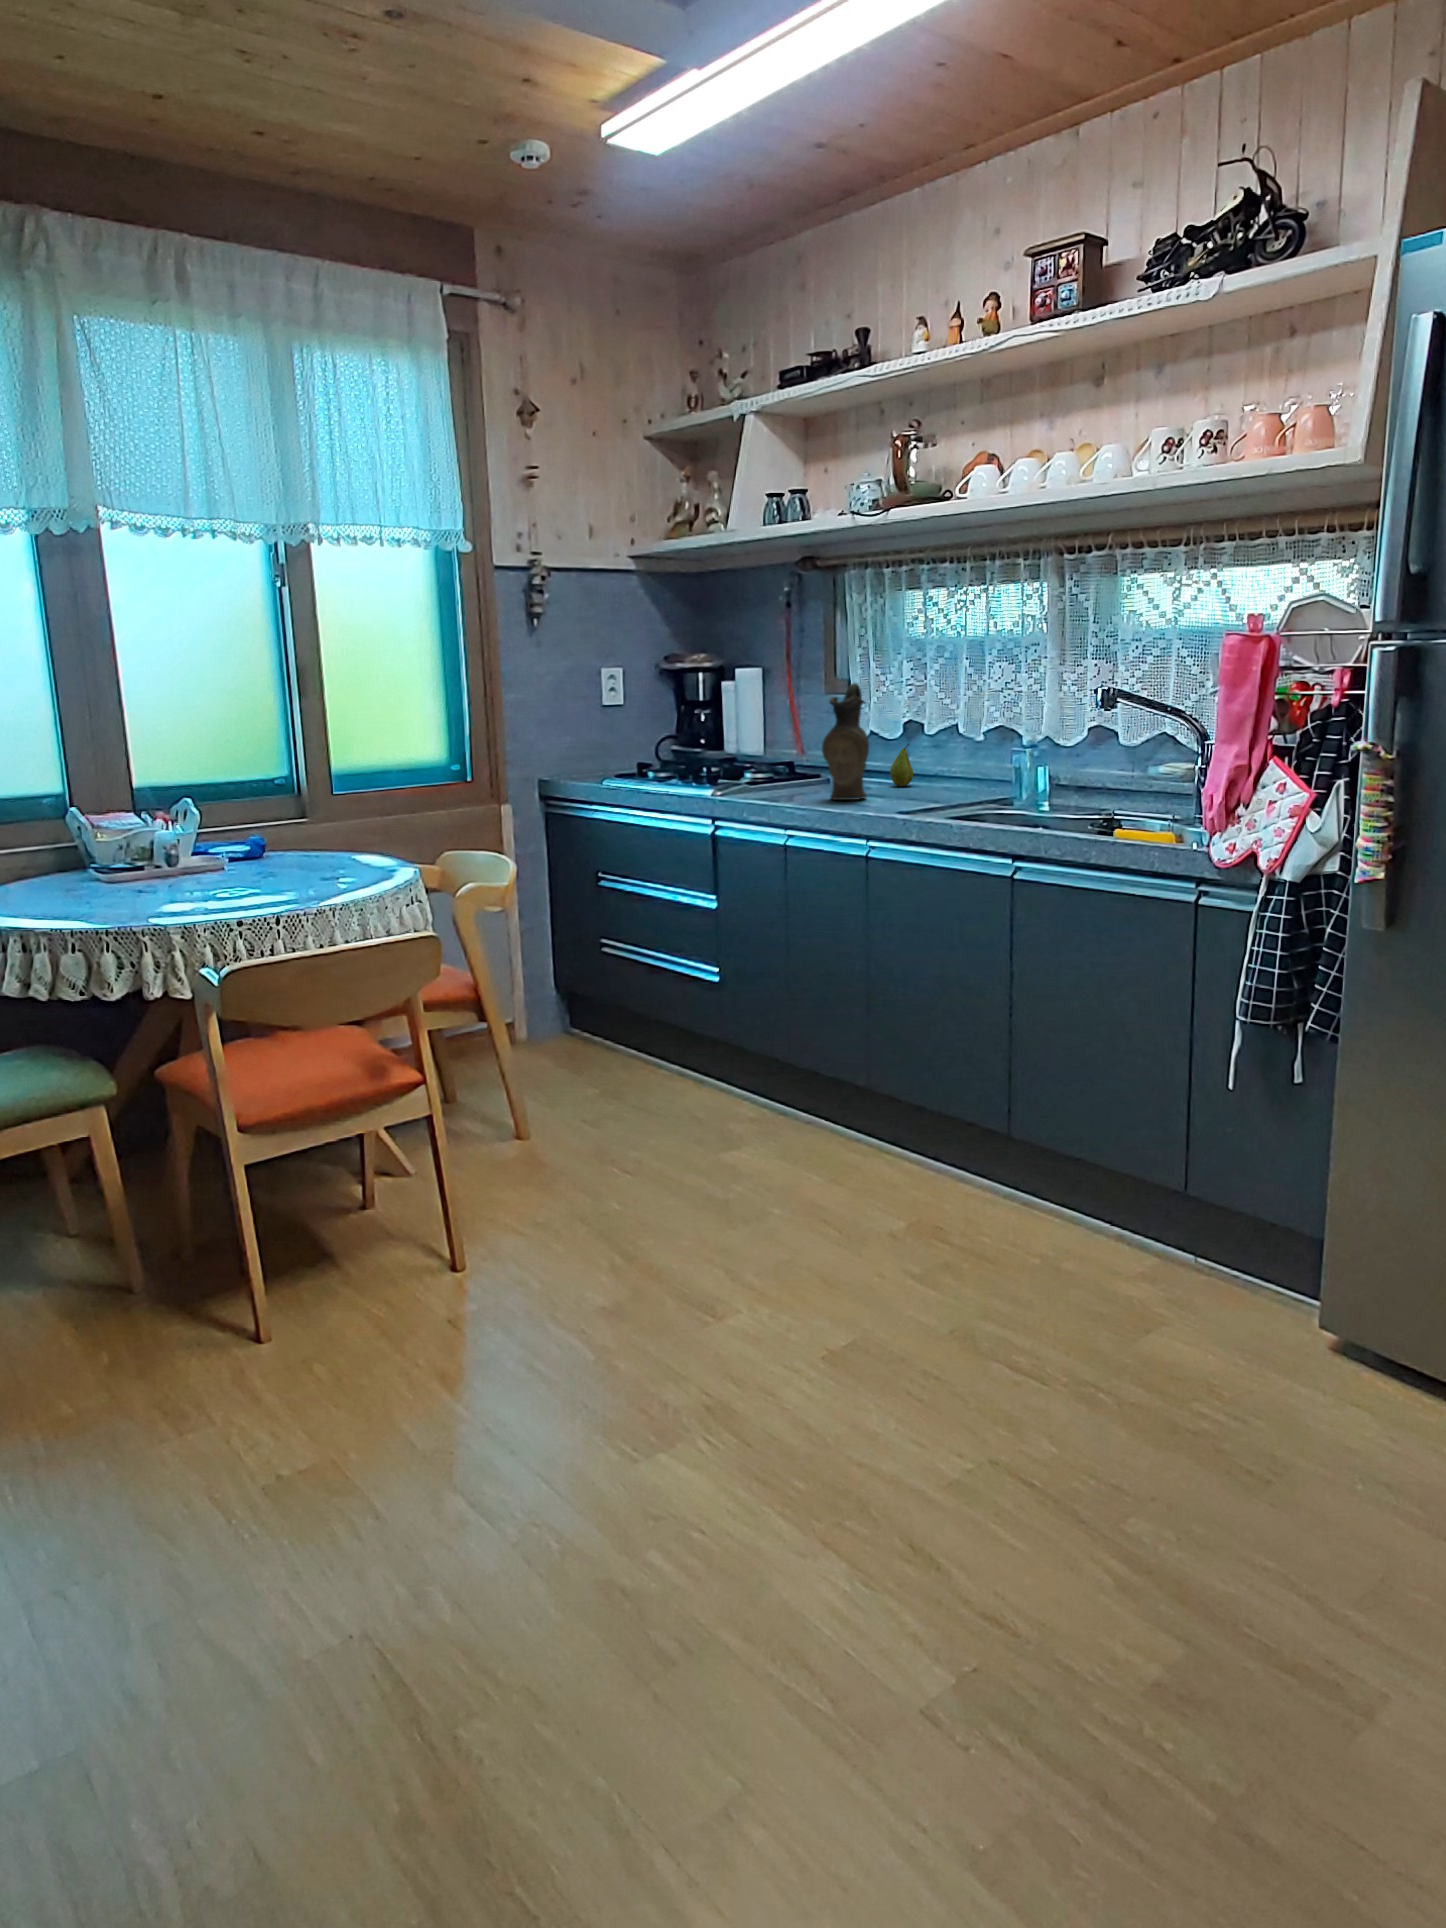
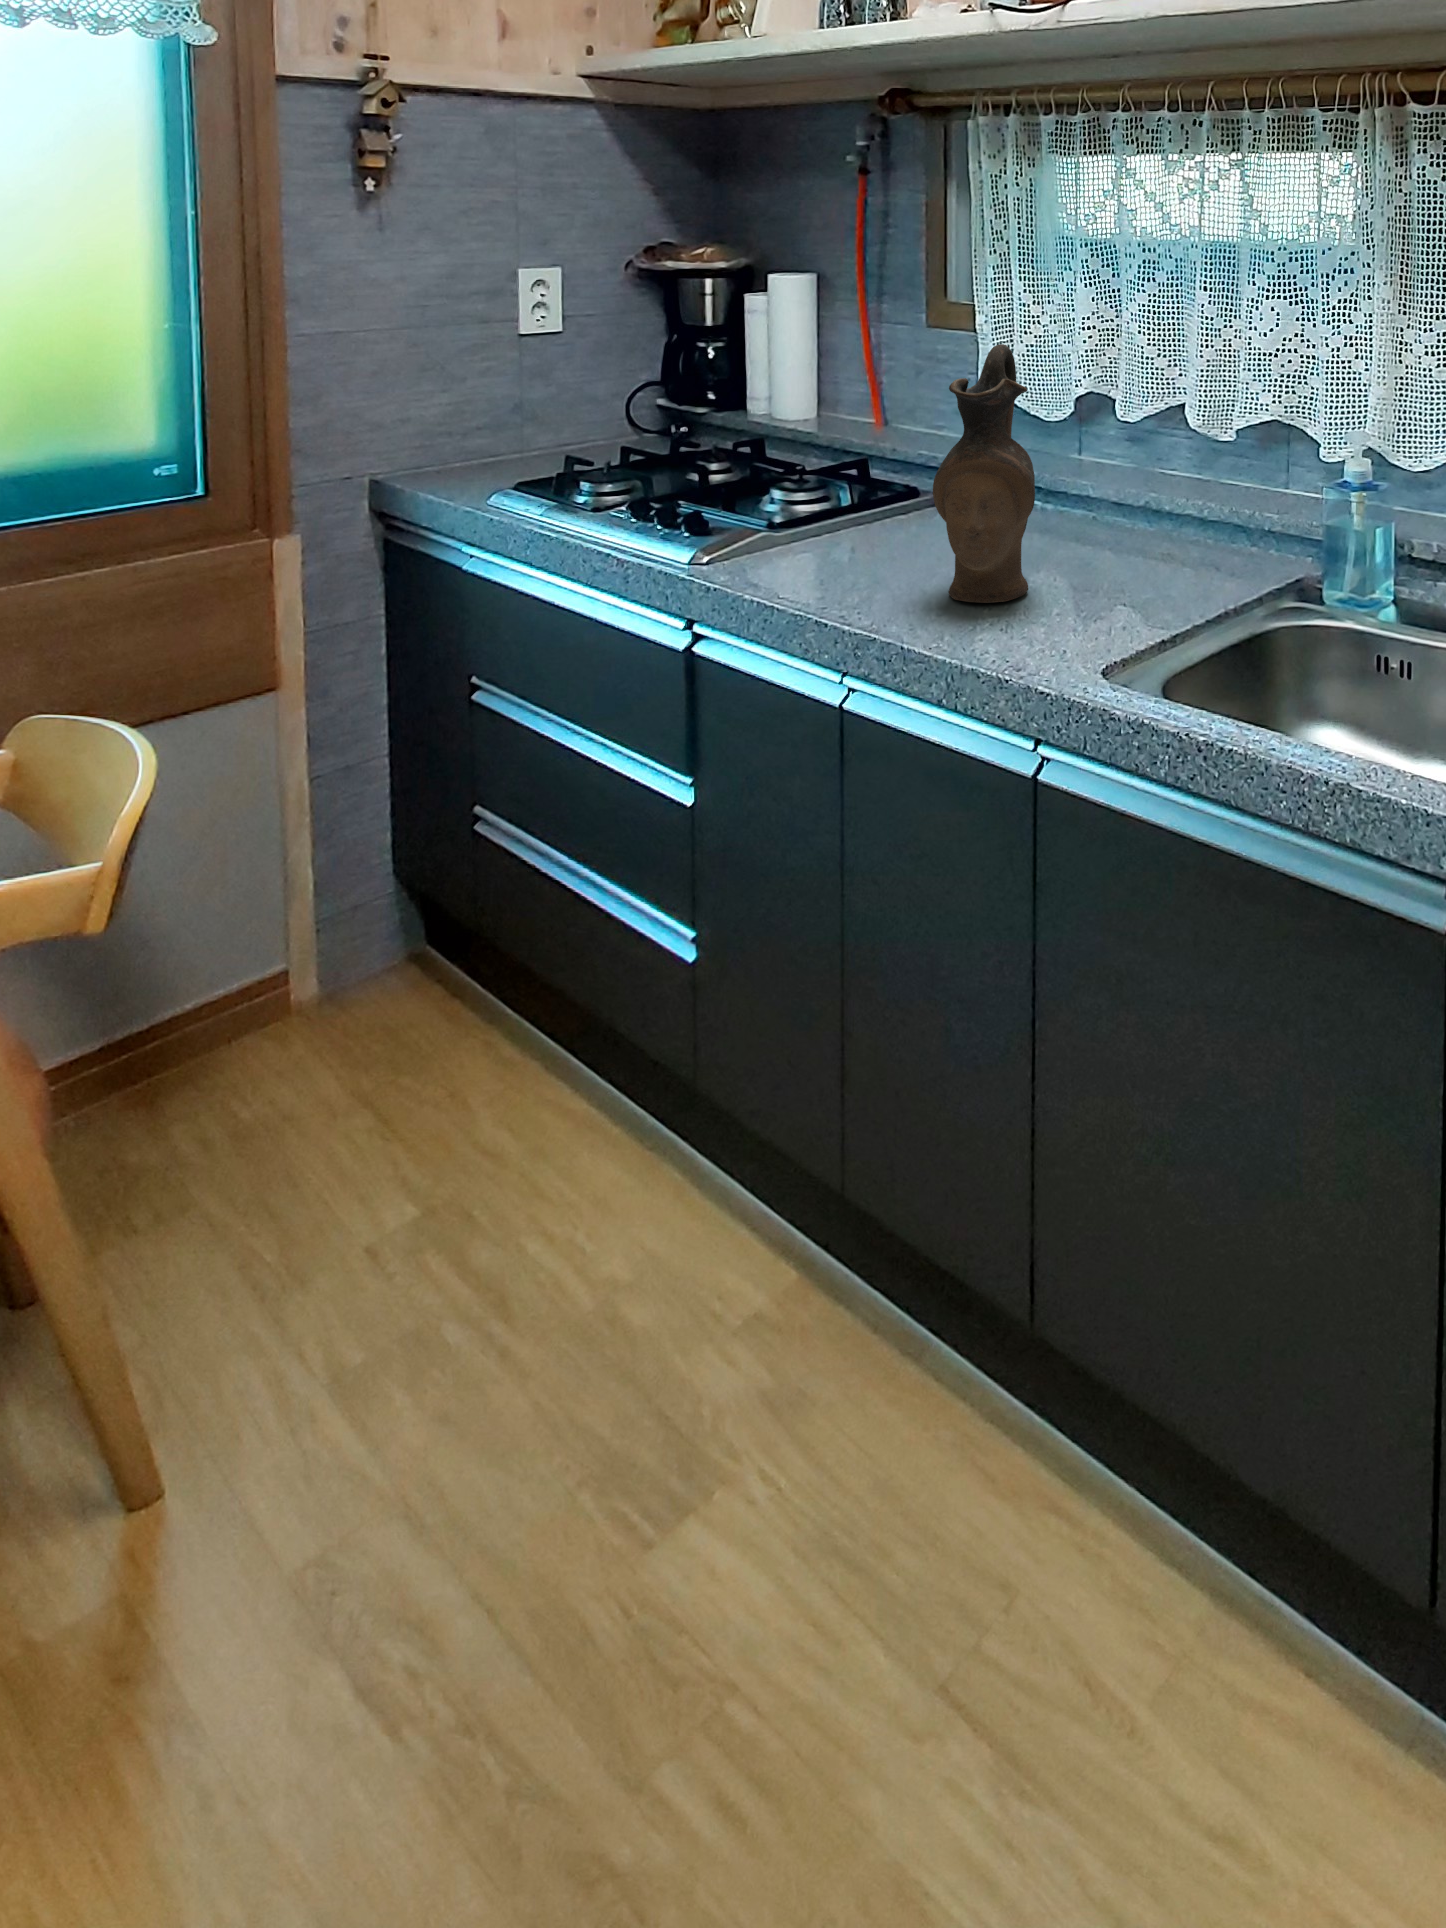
fruit: present [890,744,913,786] -> none [1063,451,1108,534]

